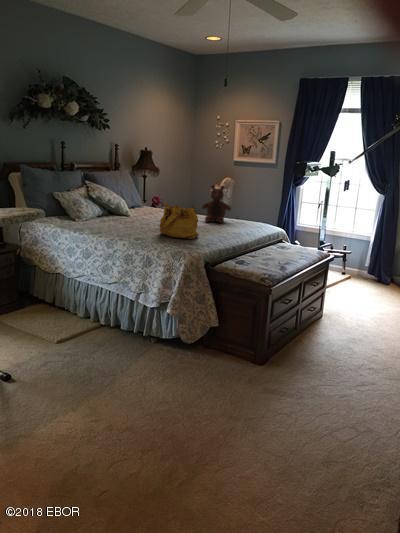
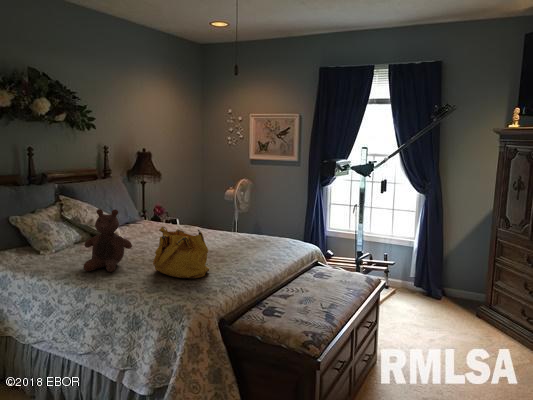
stuffed bear: present [202,185,231,223] -> present [84,209,132,272]

